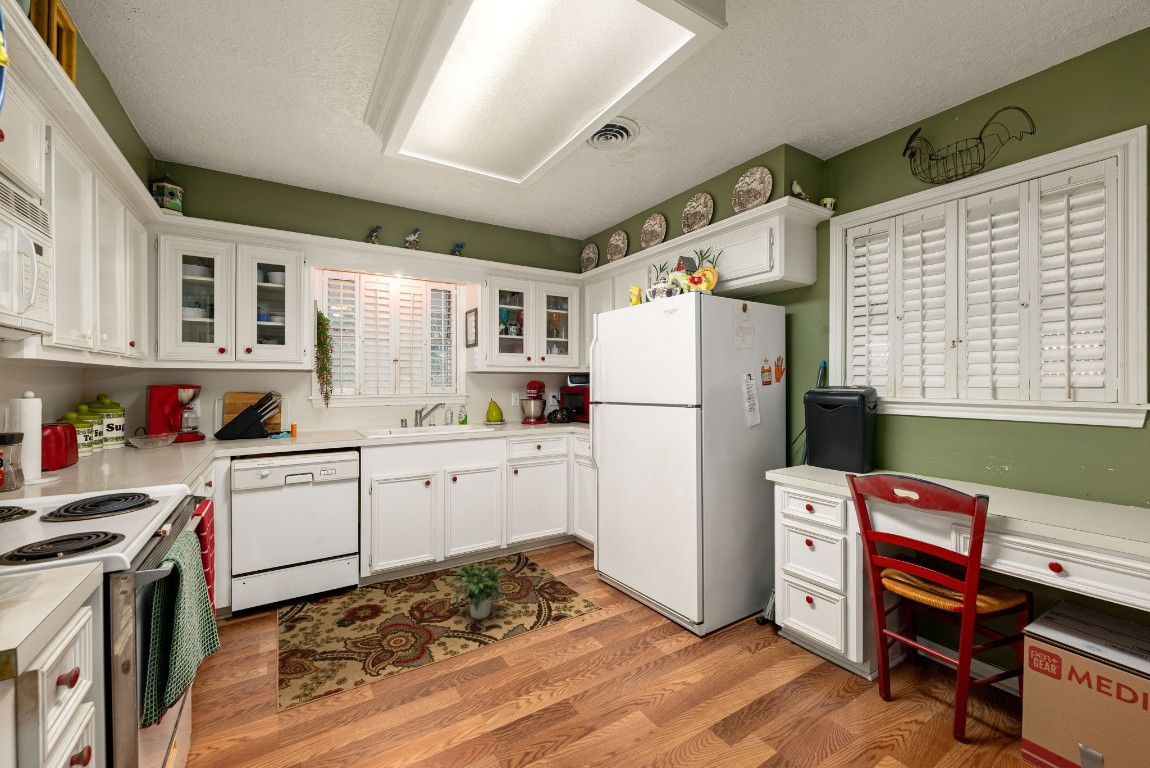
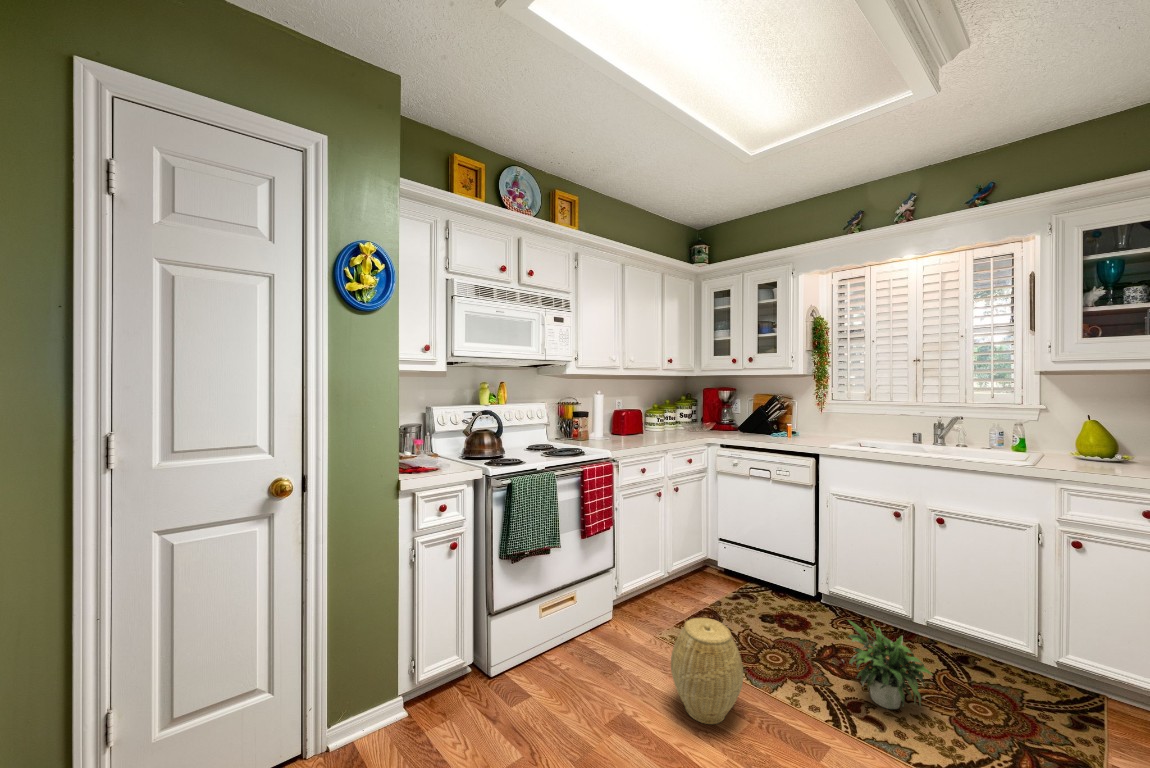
woven basket: none [382,613,458,722] -> present [671,618,743,724]

